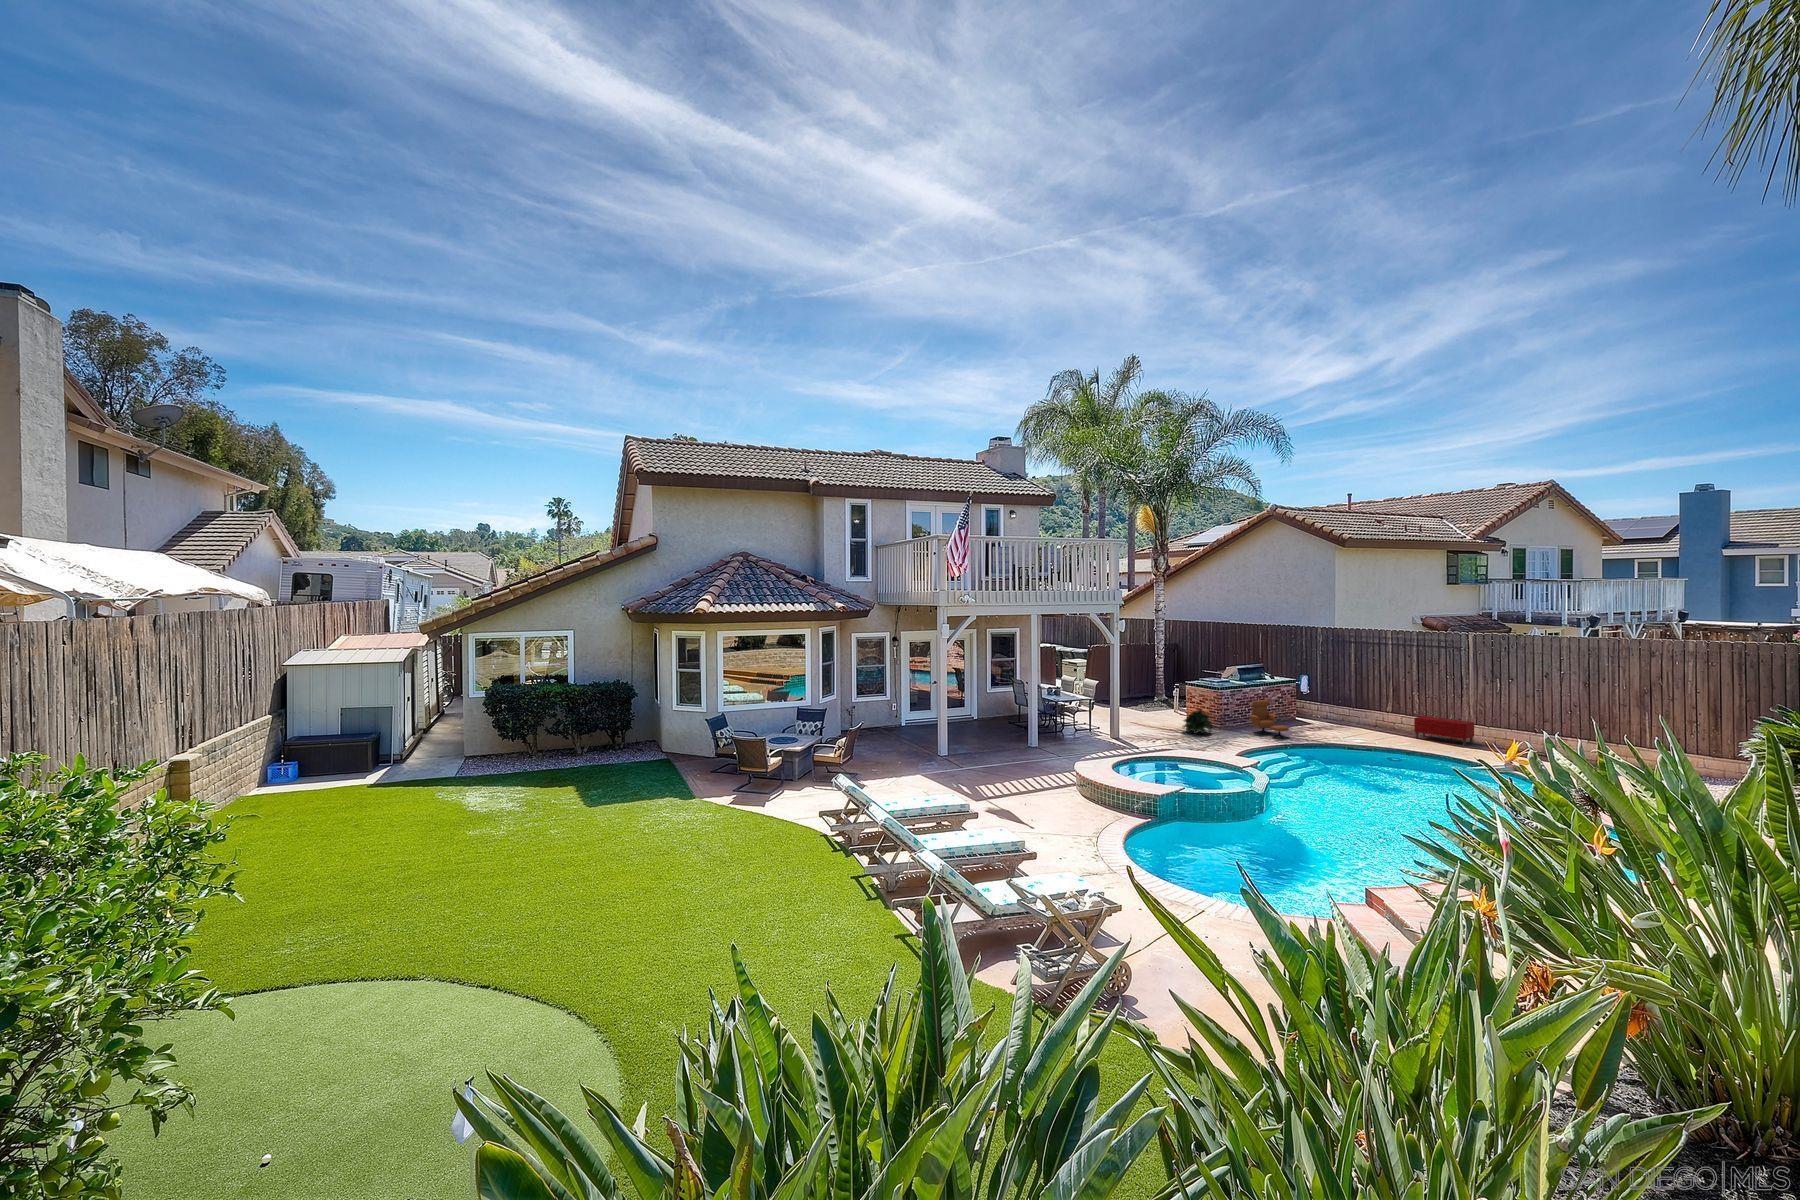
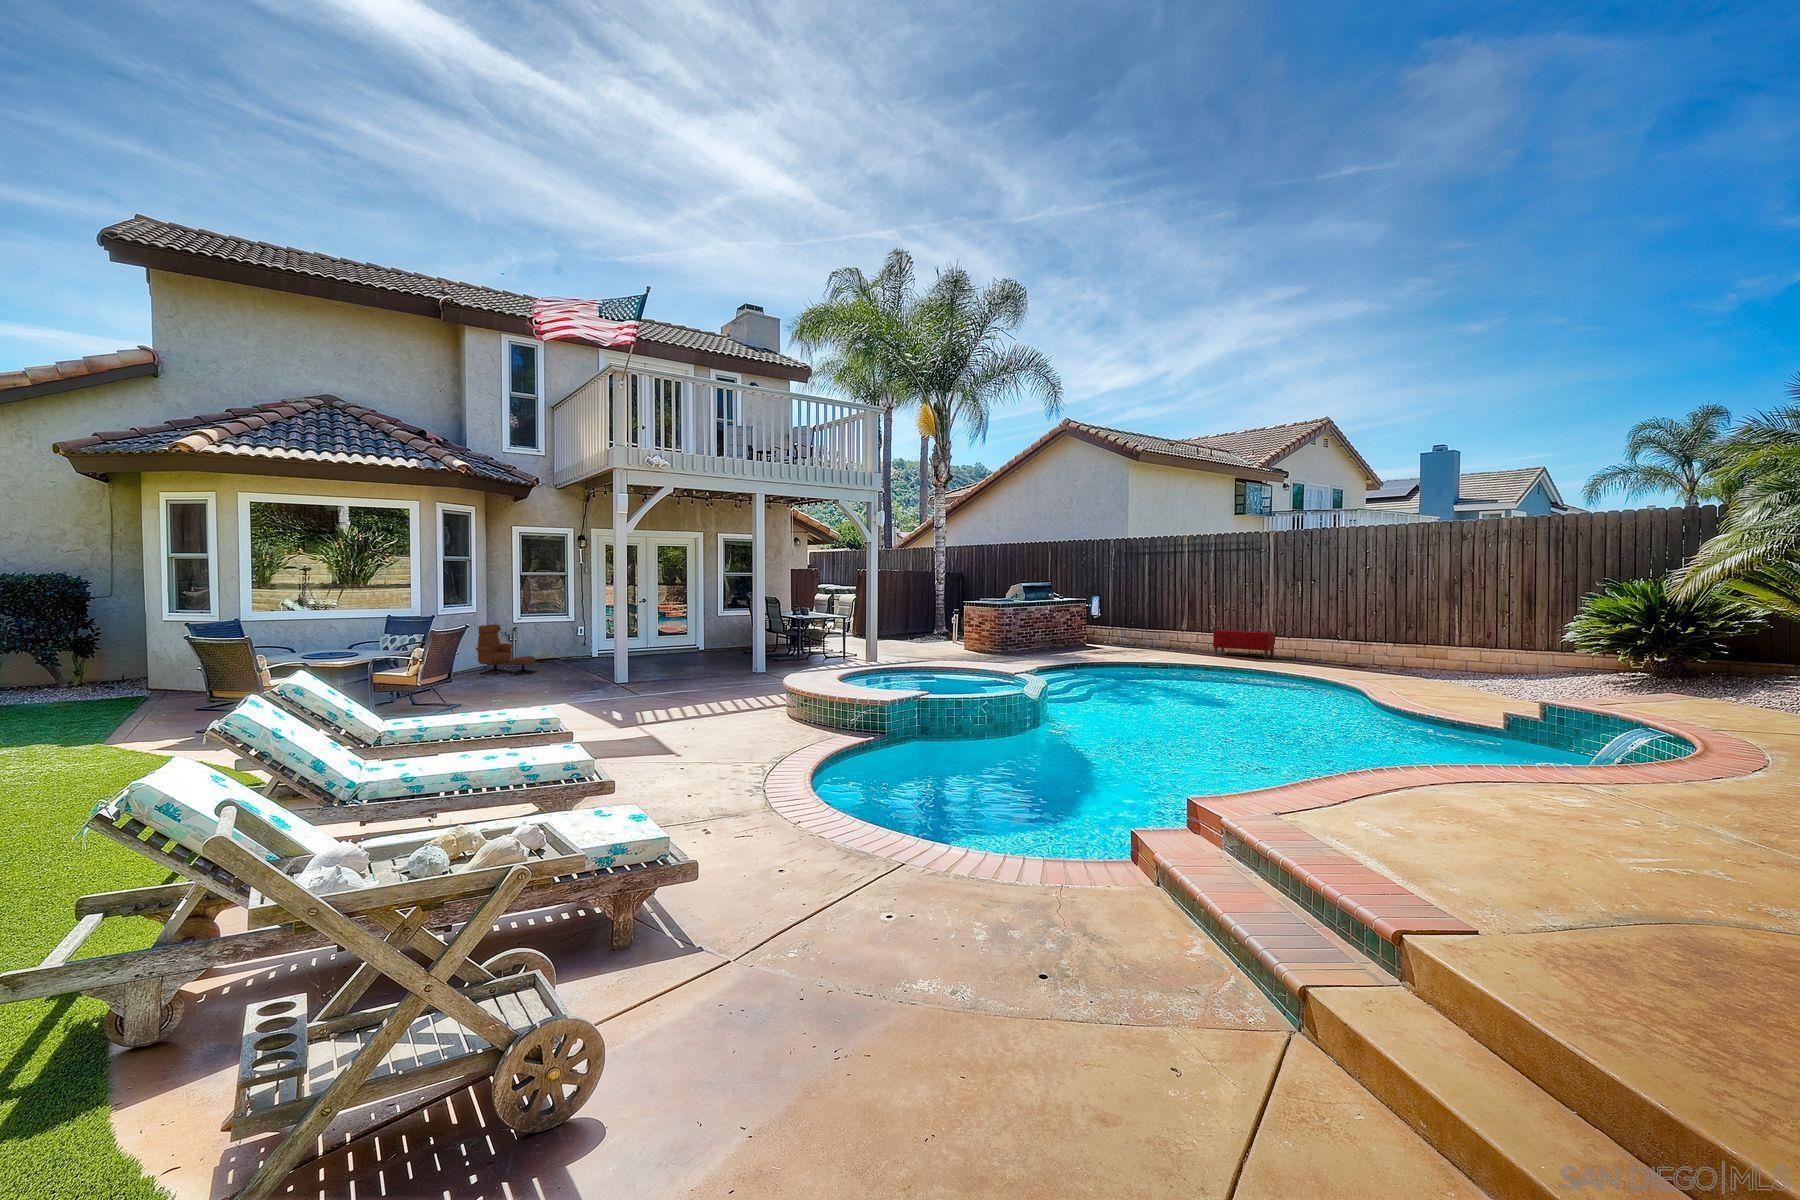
lounge chair: present [1250,700,1289,739] -> present [476,624,537,675]
potted plant: present [1183,710,1213,734] -> none [958,627,994,657]

